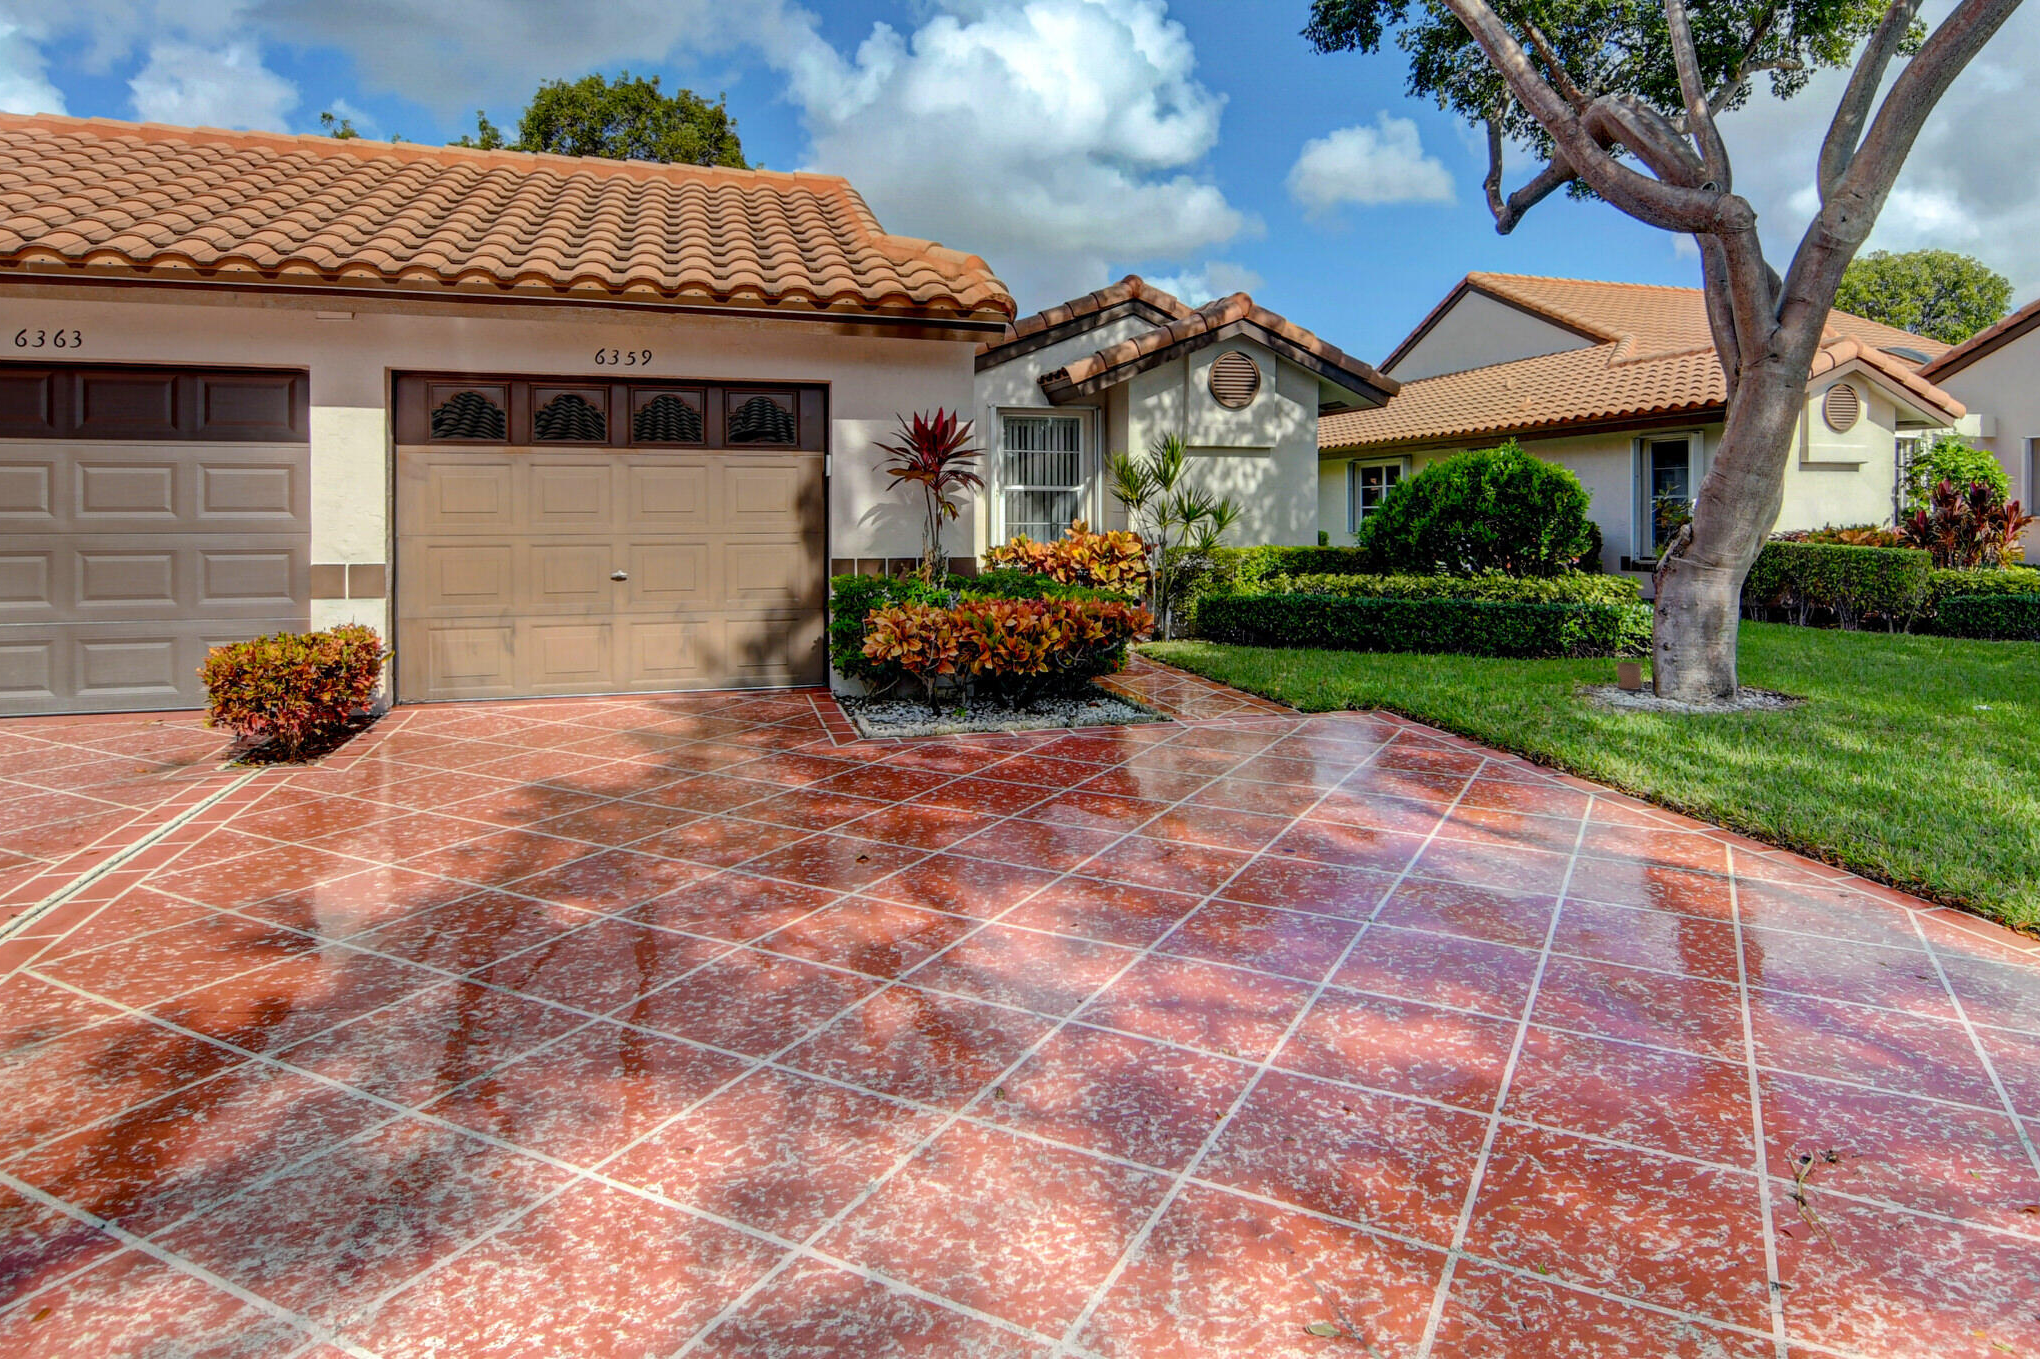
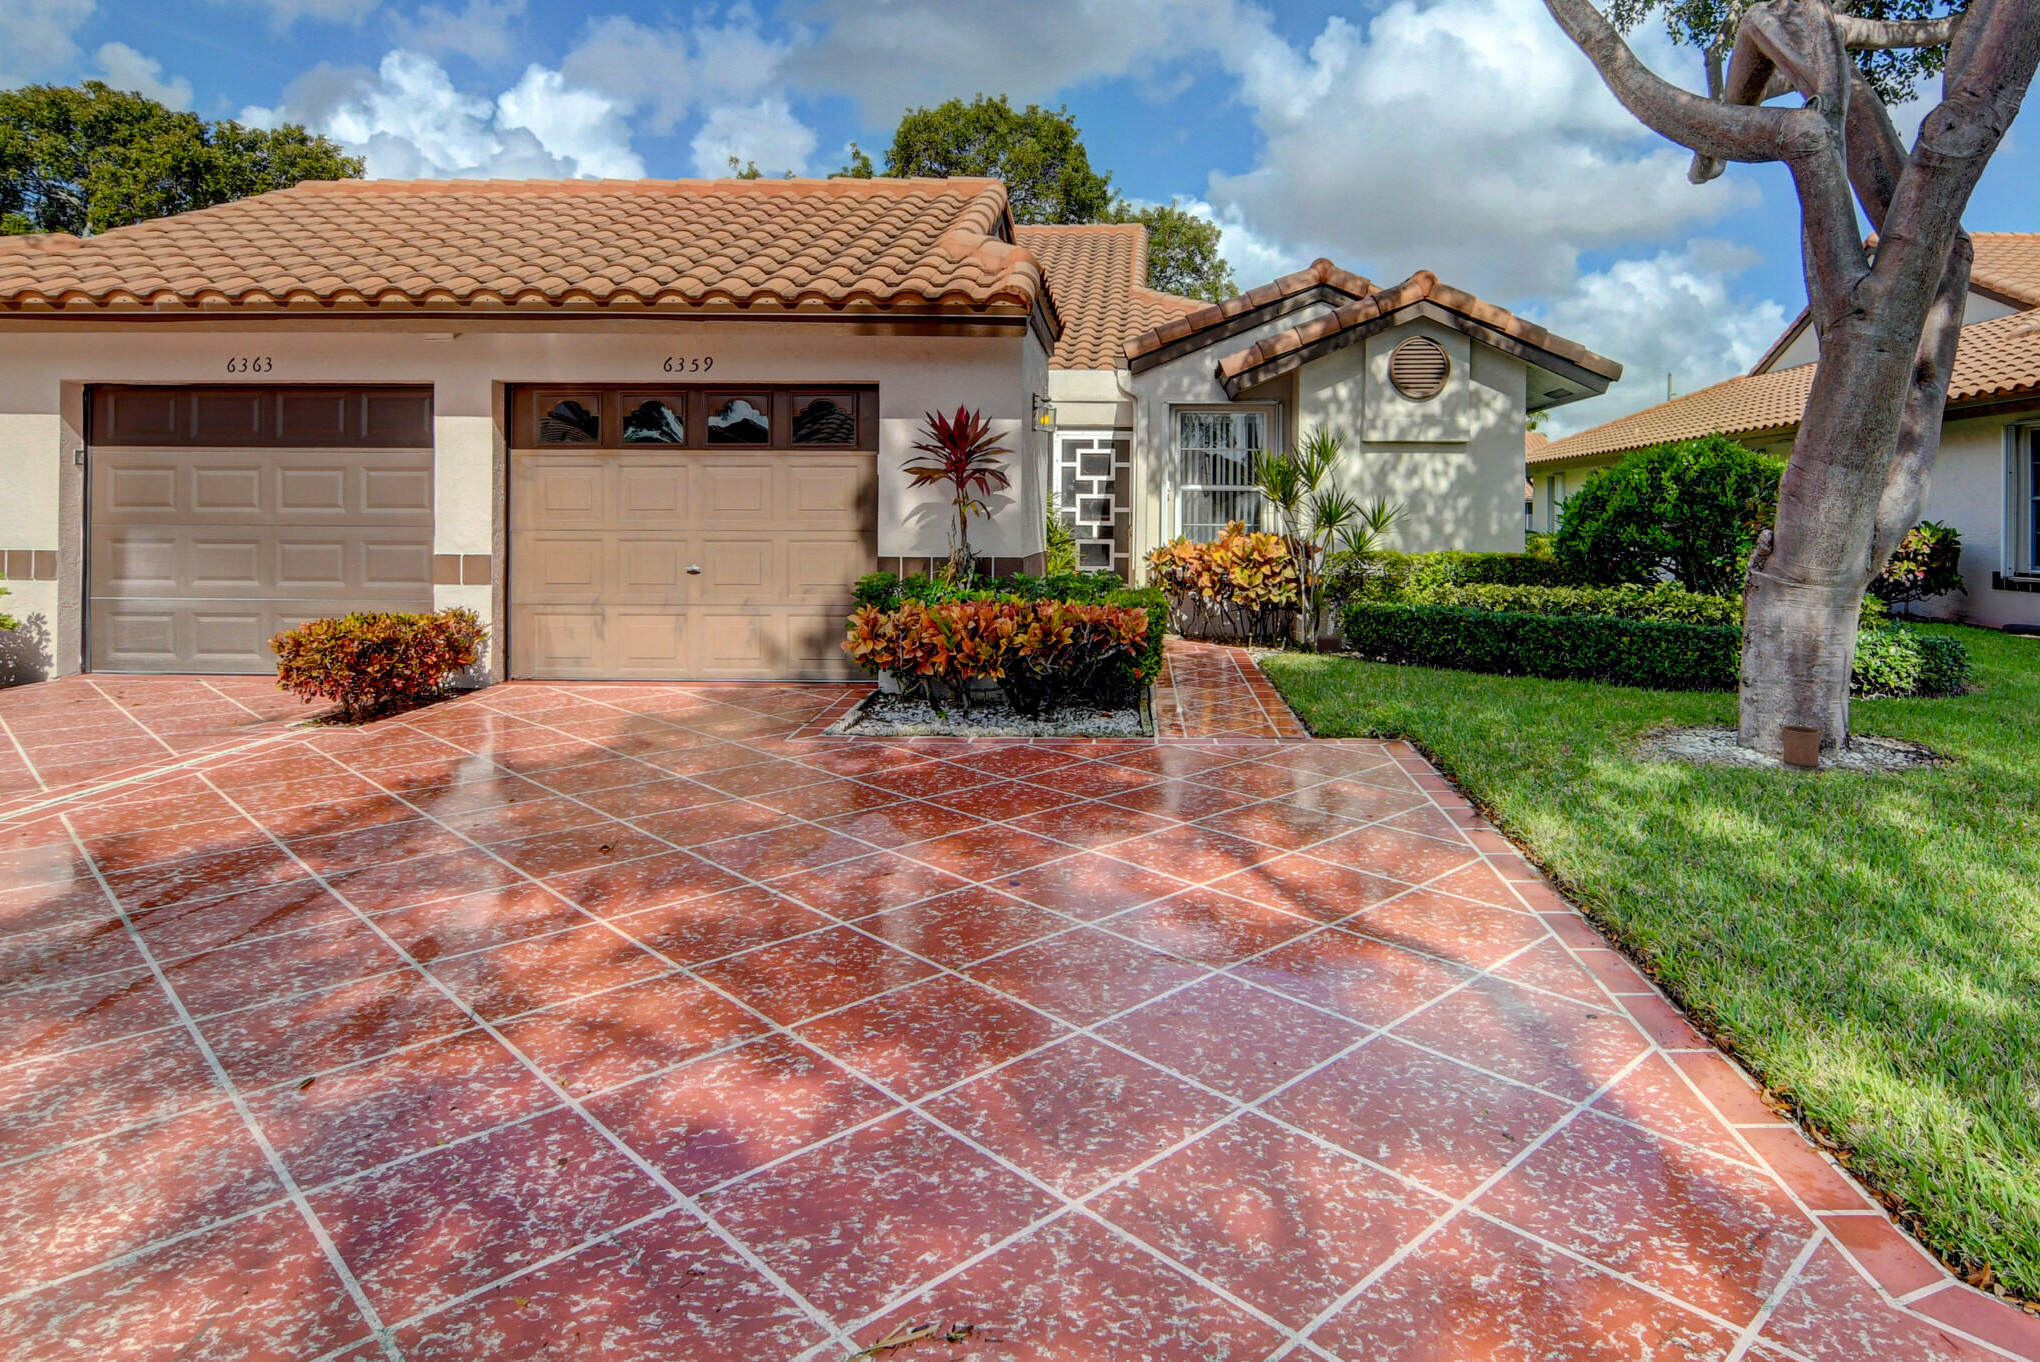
decorative plant: none [1174,597,1199,641] -> present [1316,608,1342,653]

